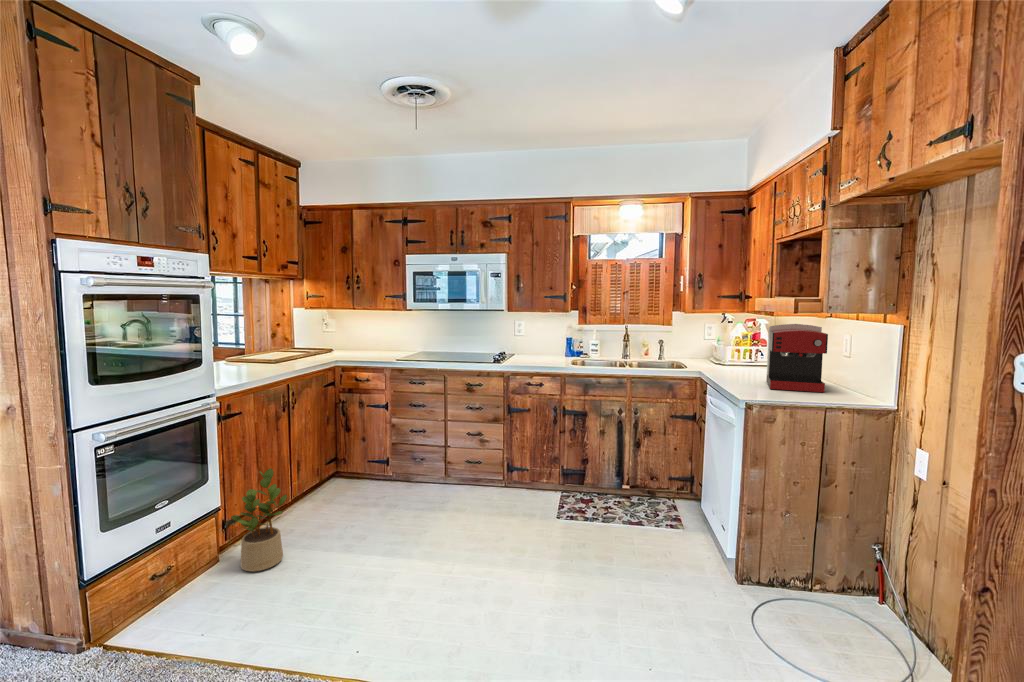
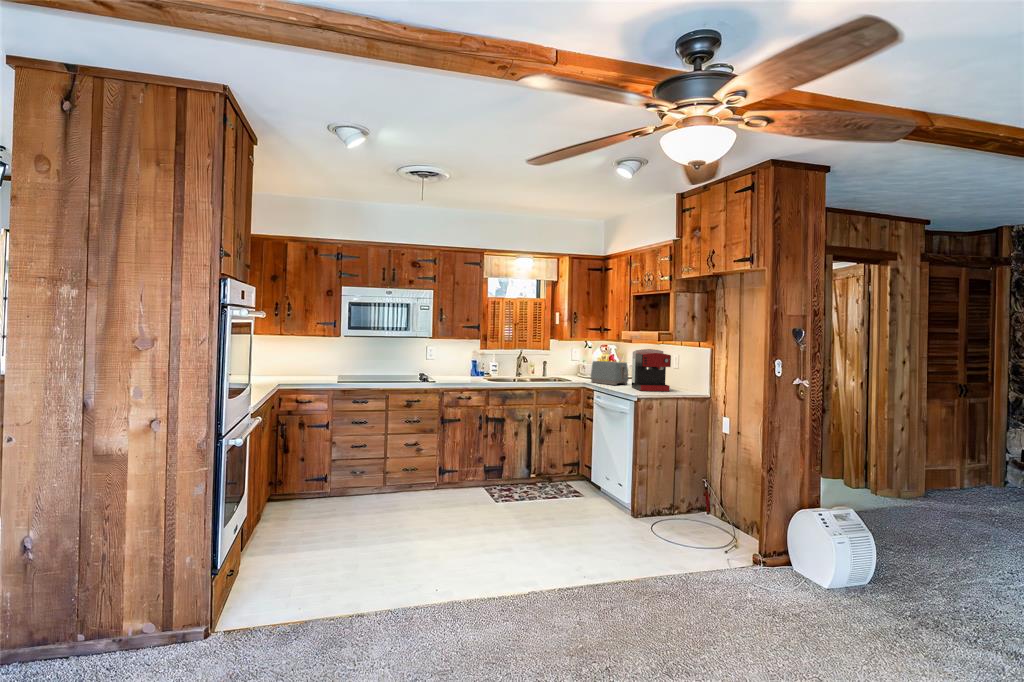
toaster: none [713,341,769,377] -> present [591,361,628,385]
potted plant: present [231,469,287,572] -> none [254,478,306,574]

